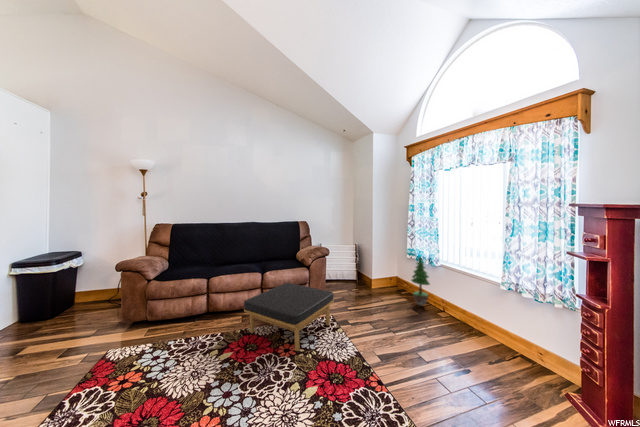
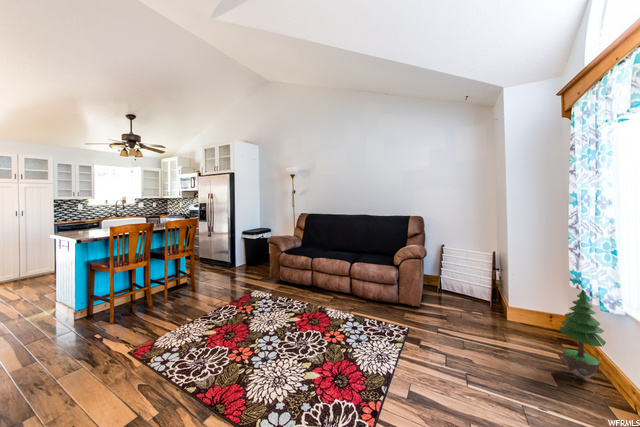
ottoman: present [244,283,334,351] -> none [321,279,404,342]

